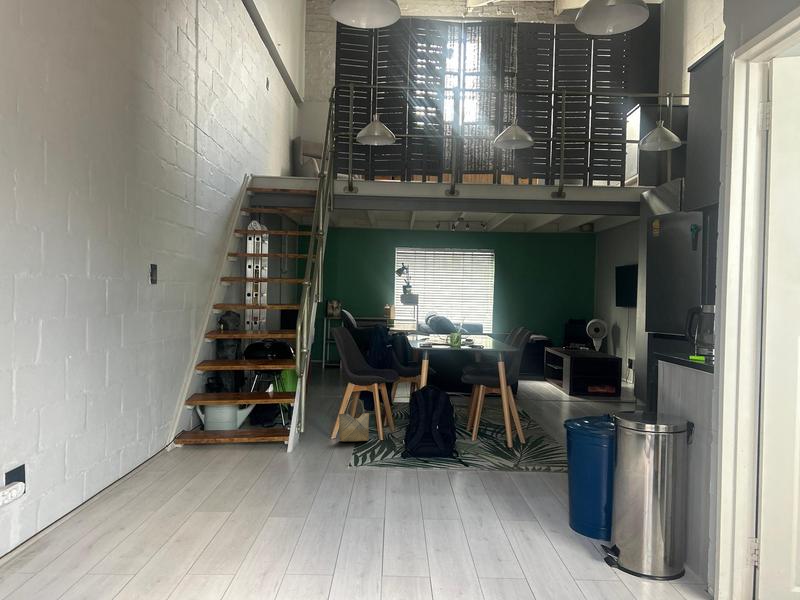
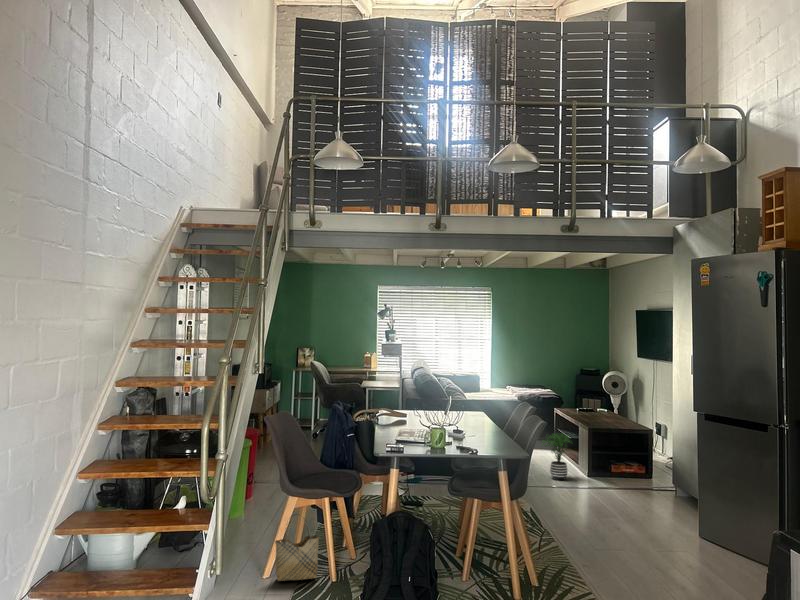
potted plant: none [532,359,559,397] -> present [543,434,570,480]

